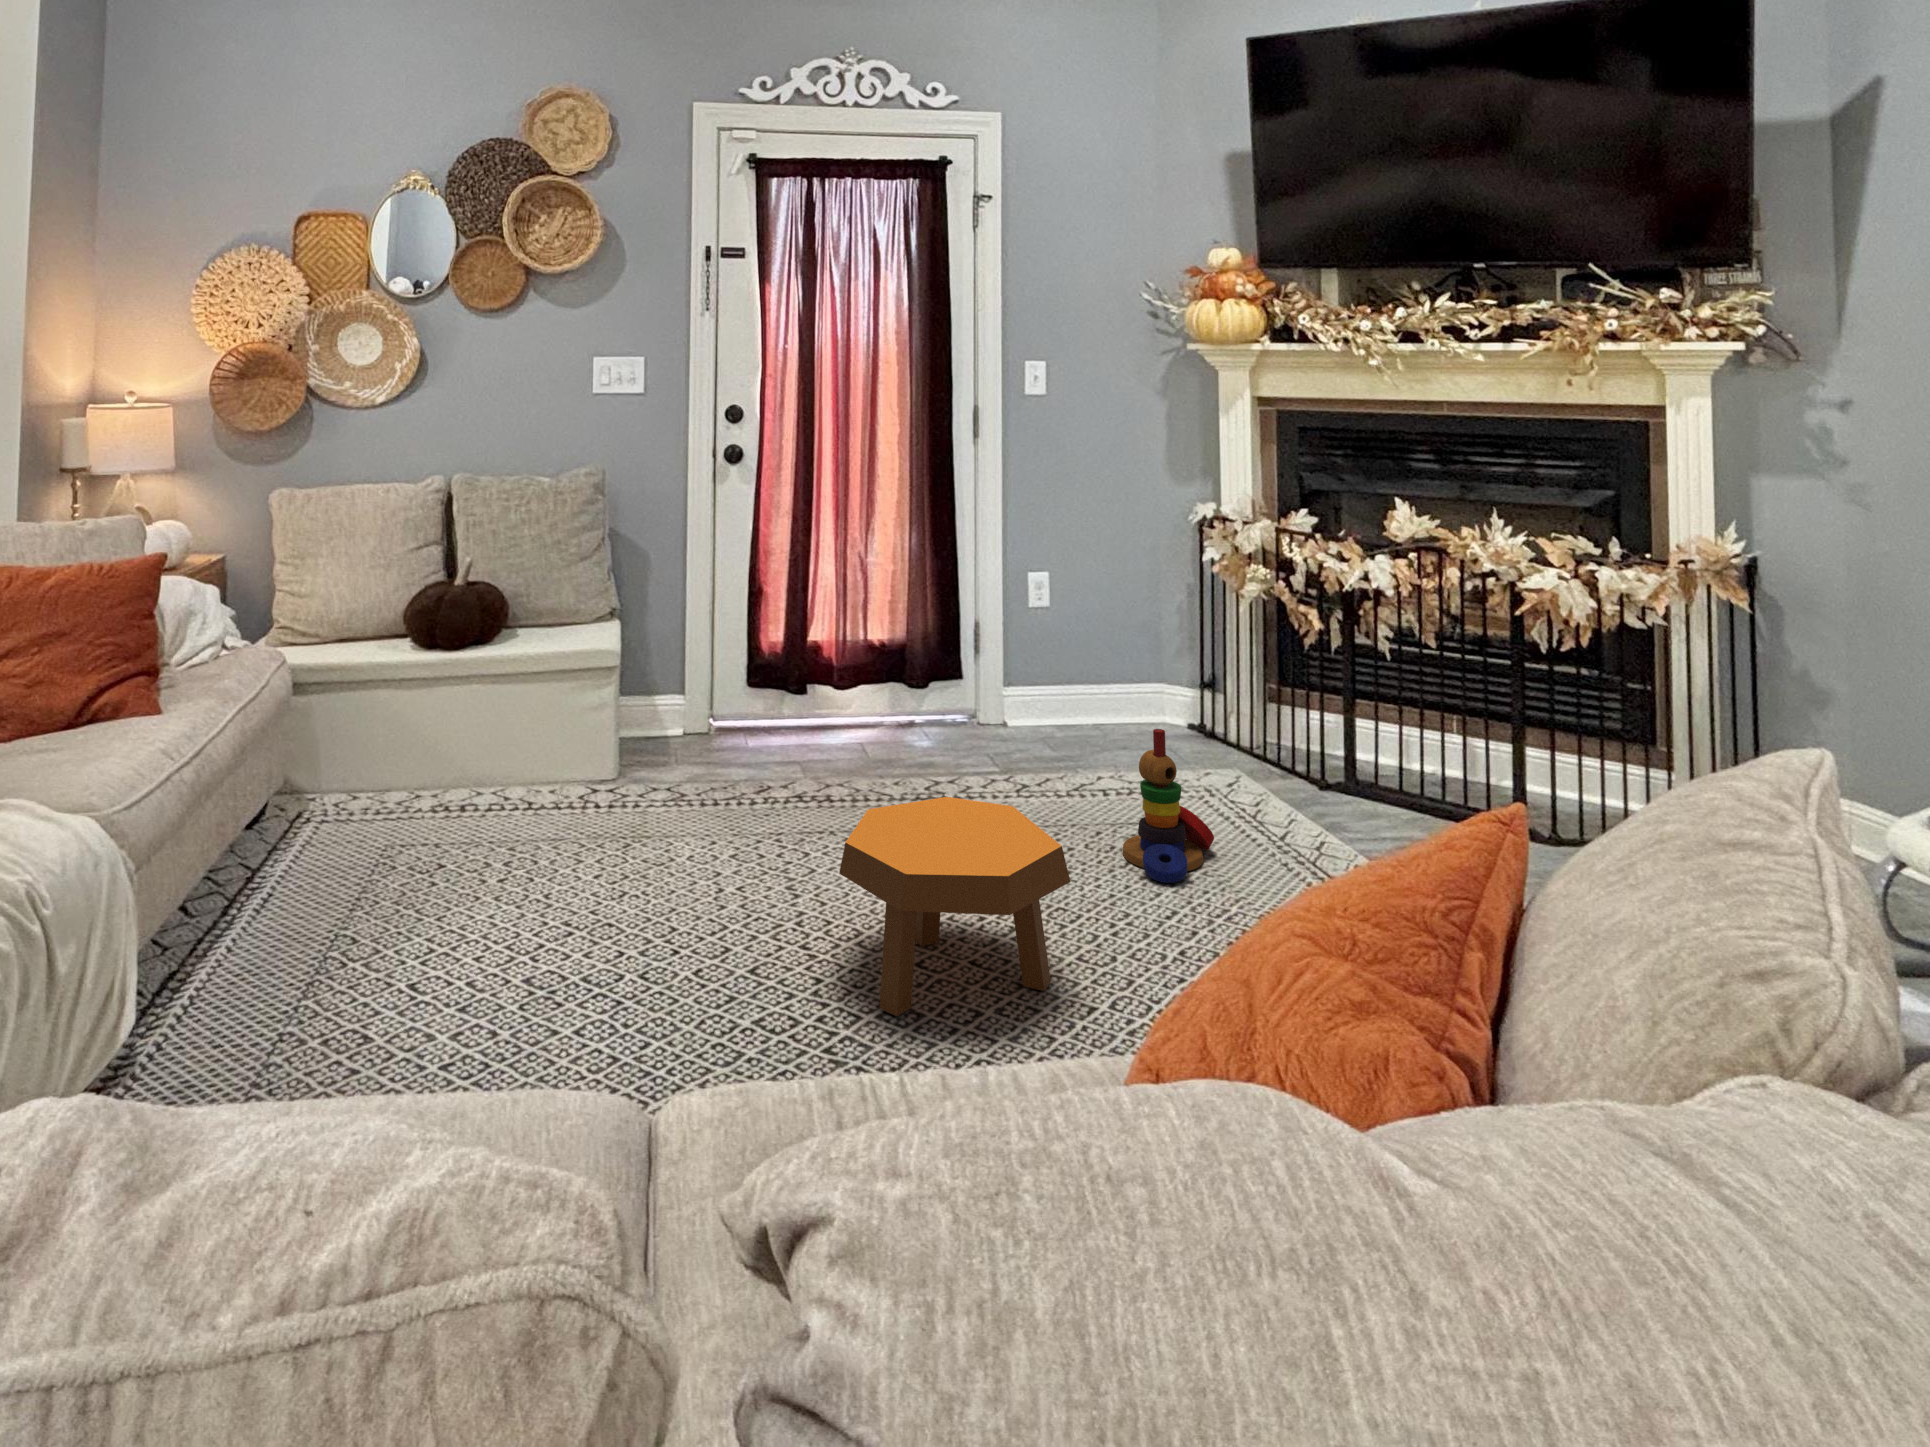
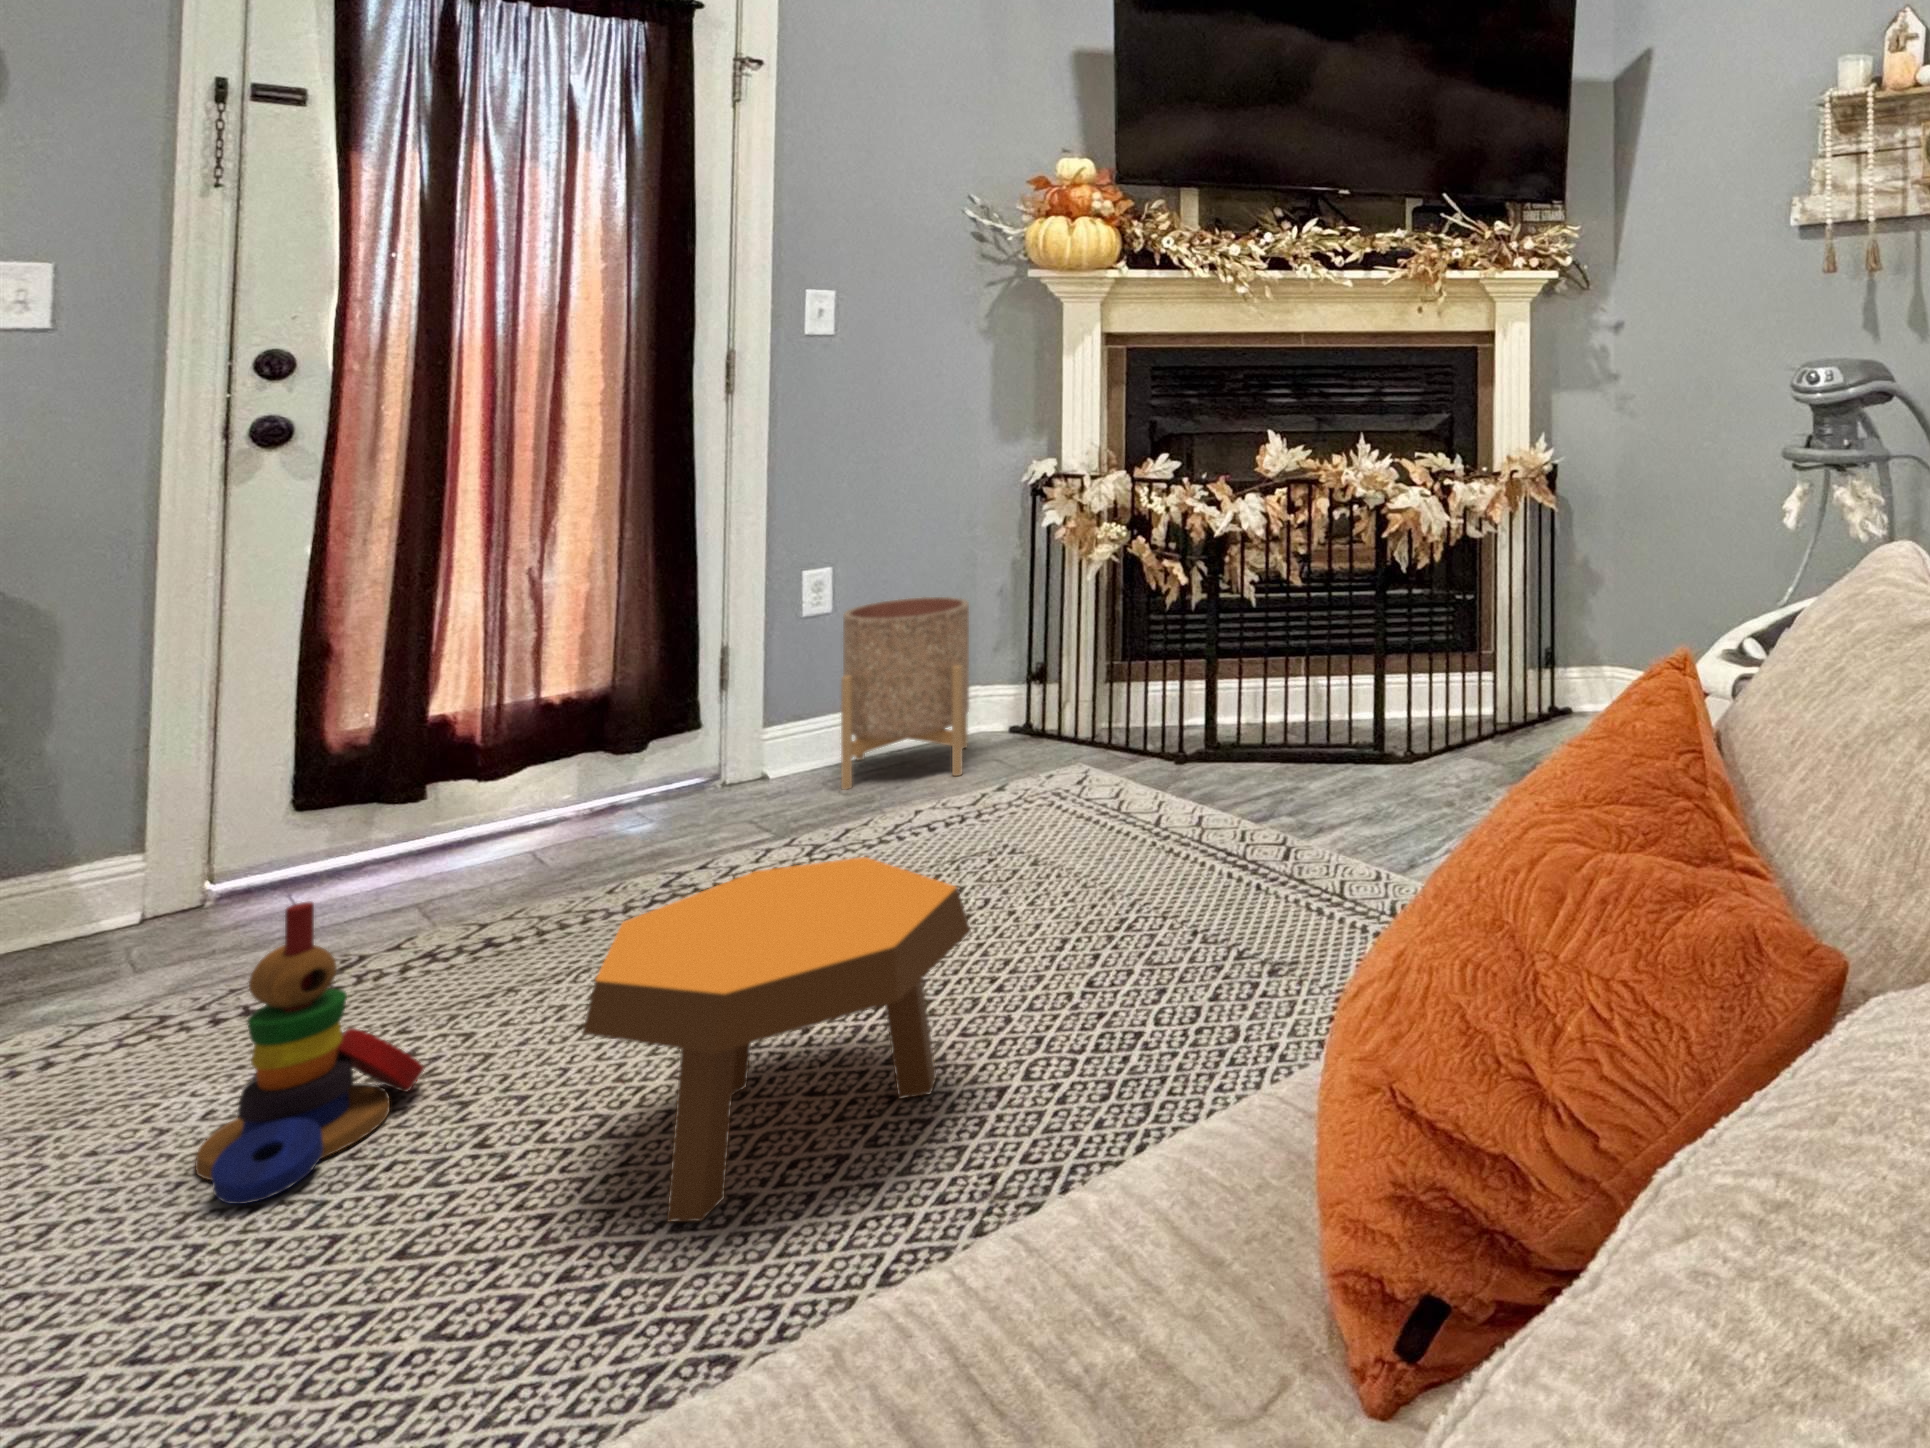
planter: none [1049,605,1149,756] -> present [841,597,969,790]
stacking toy: present [1123,729,1214,883] -> present [195,902,424,1204]

